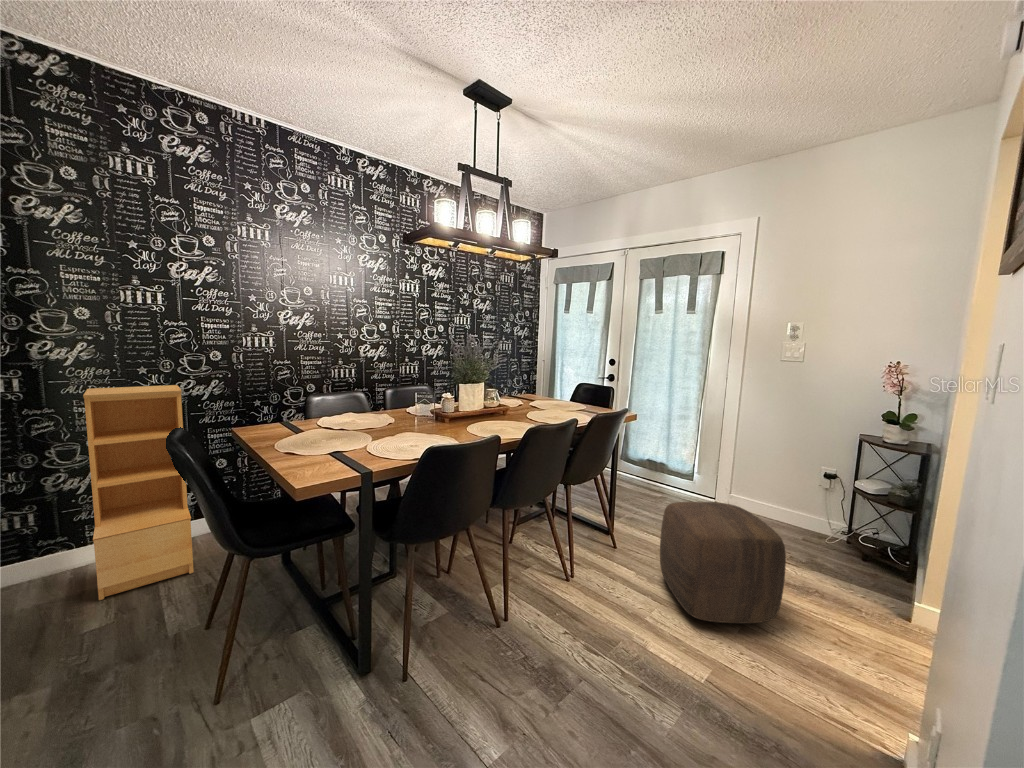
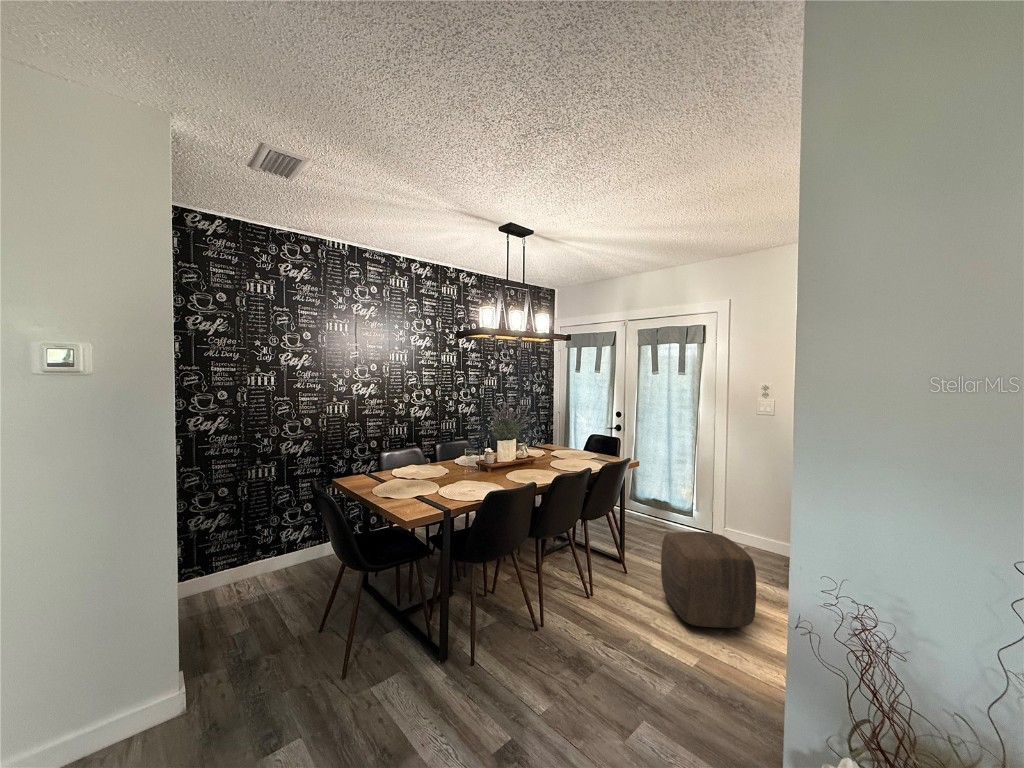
bookshelf: present [83,385,194,600] -> none [224,446,296,615]

